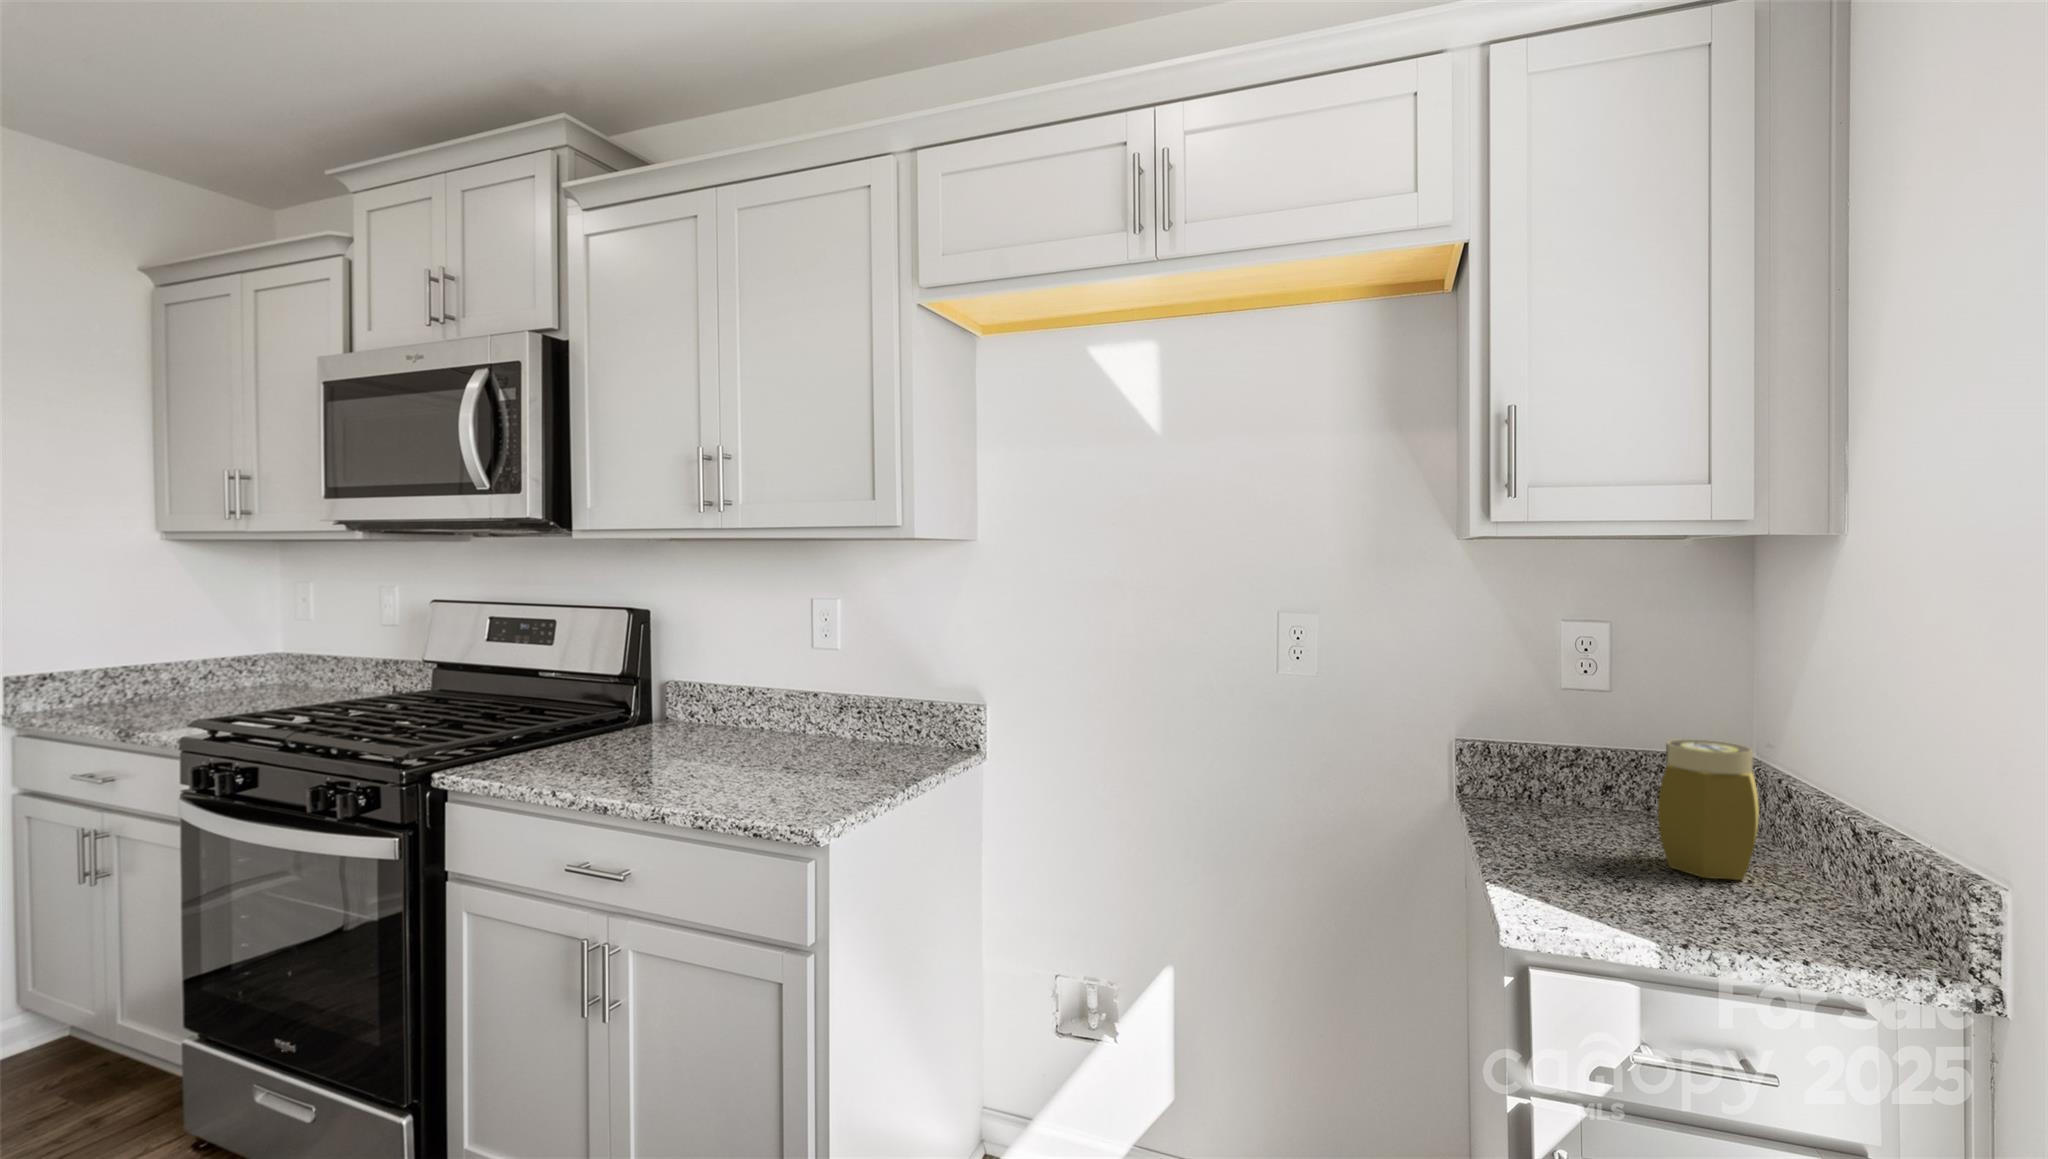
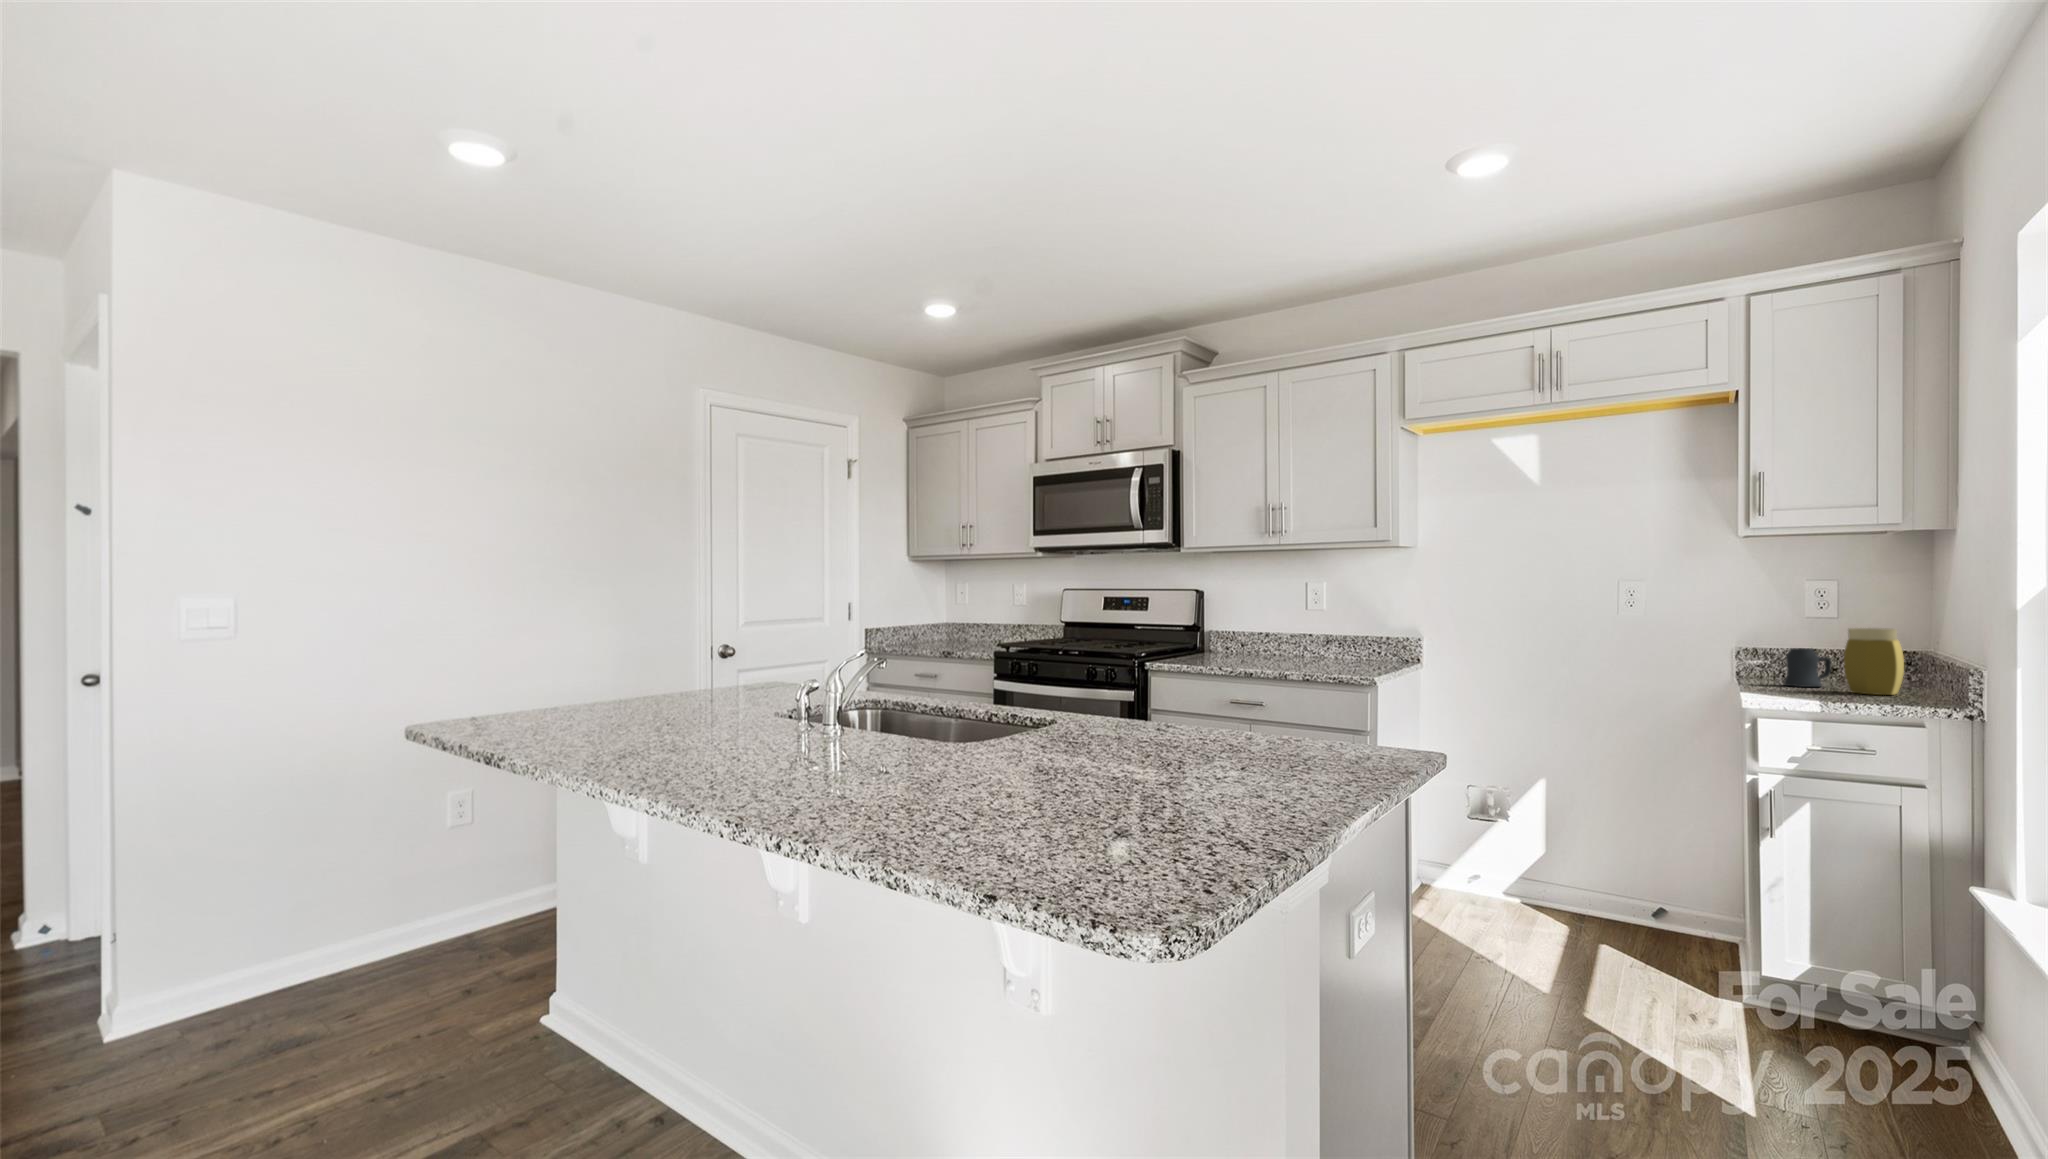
mug: none [1540,759,1616,839] -> present [1784,648,1831,687]

